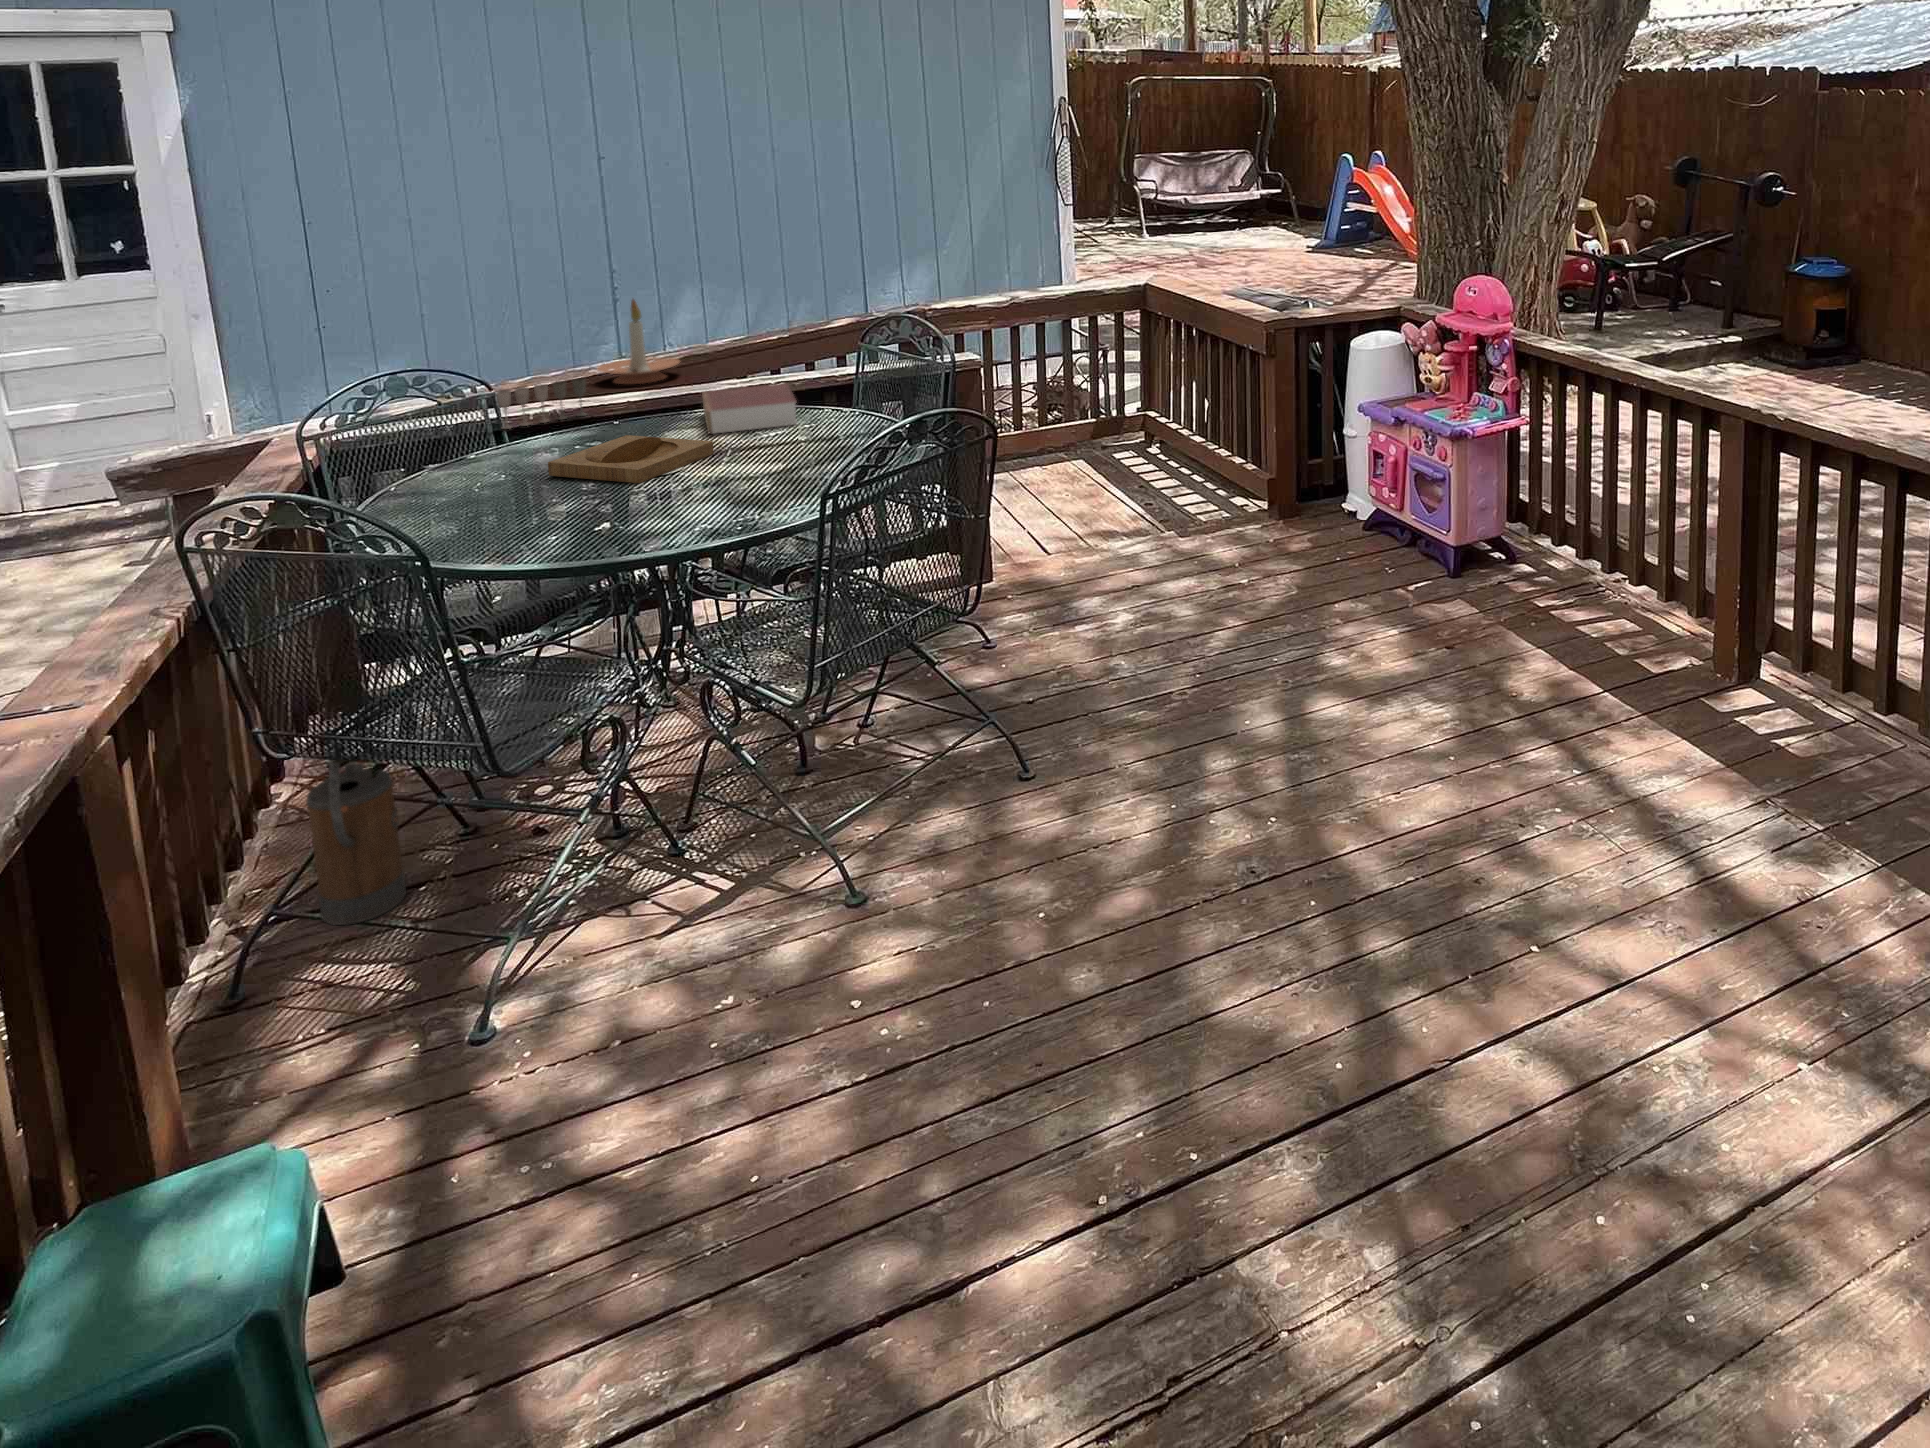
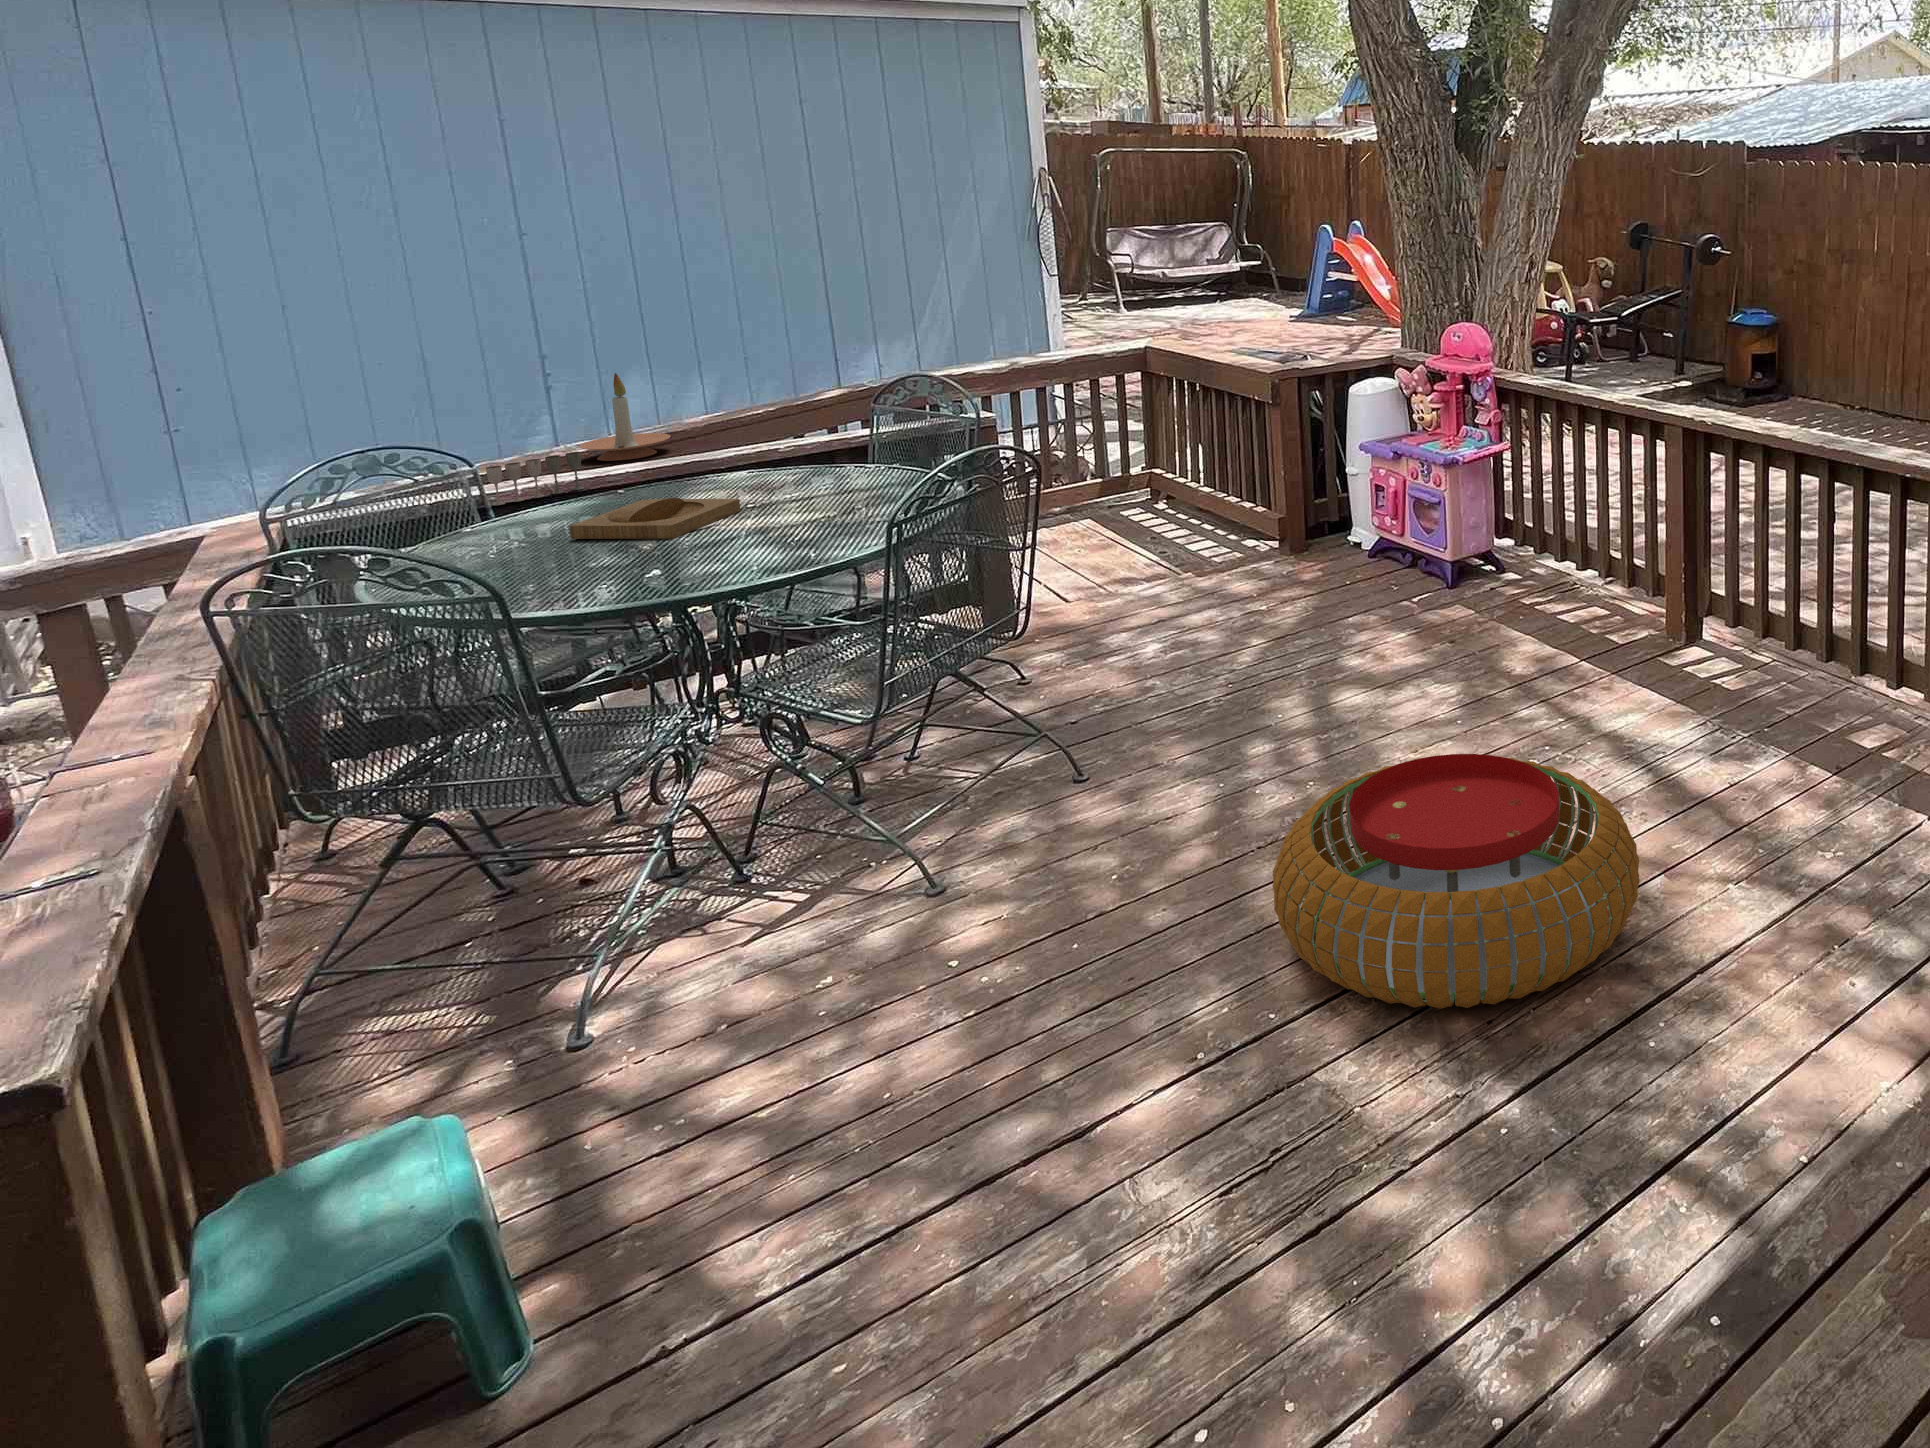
book: present [702,384,797,434] -> none [711,446,820,496]
watering can: present [306,763,406,925] -> none [360,788,468,969]
pouf: none [1213,820,1673,1189] -> present [1273,754,1639,1009]

